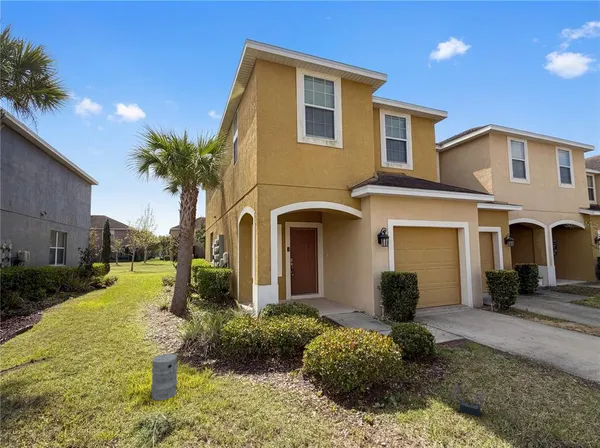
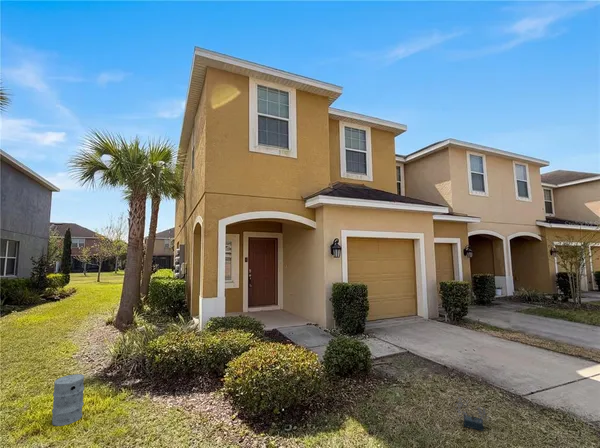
decorative plant: present [452,383,485,416] -> present [458,398,485,431]

